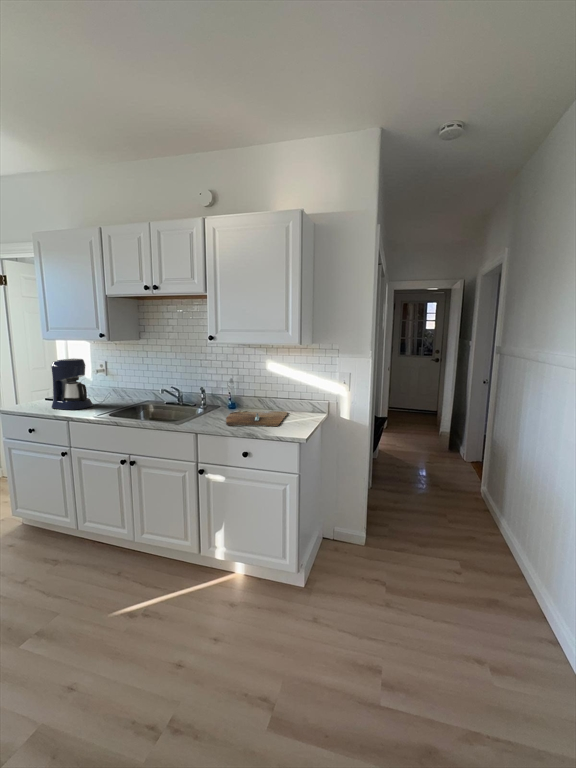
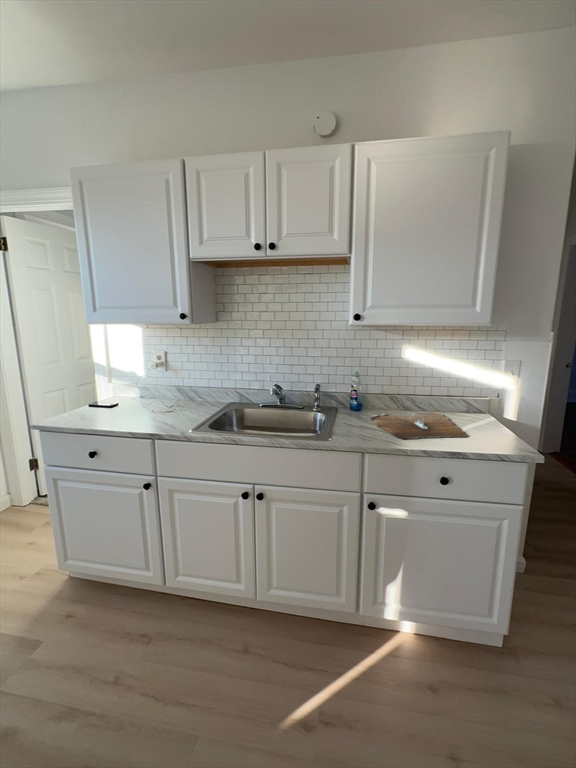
coffee maker: present [51,358,93,410] -> none [114,349,169,422]

